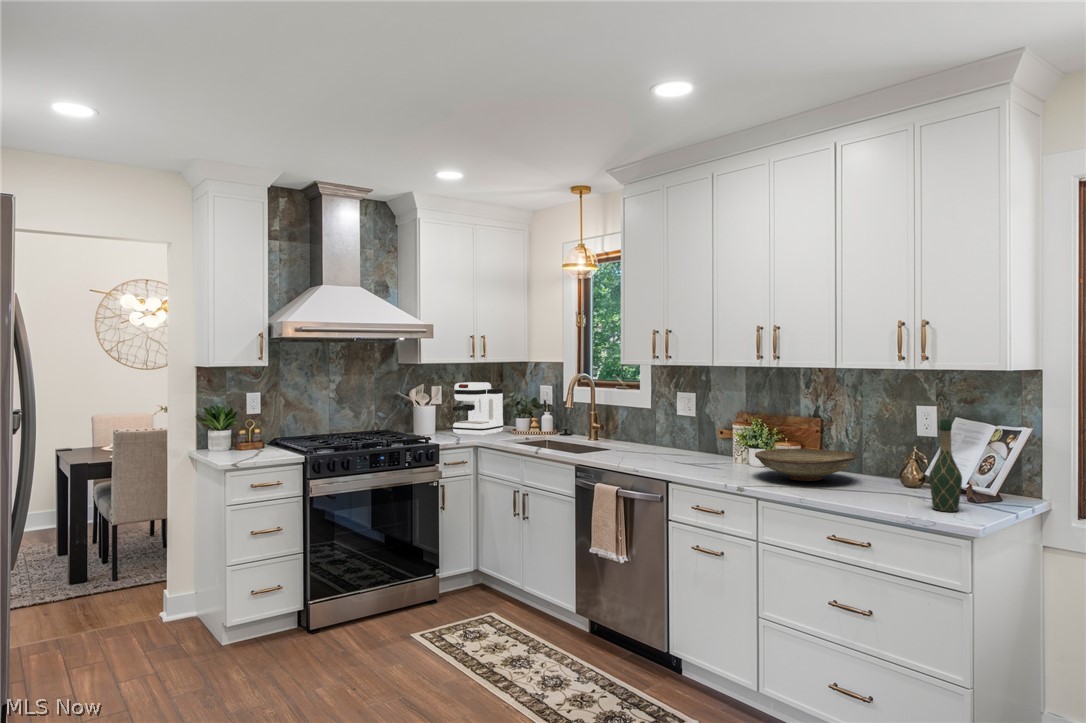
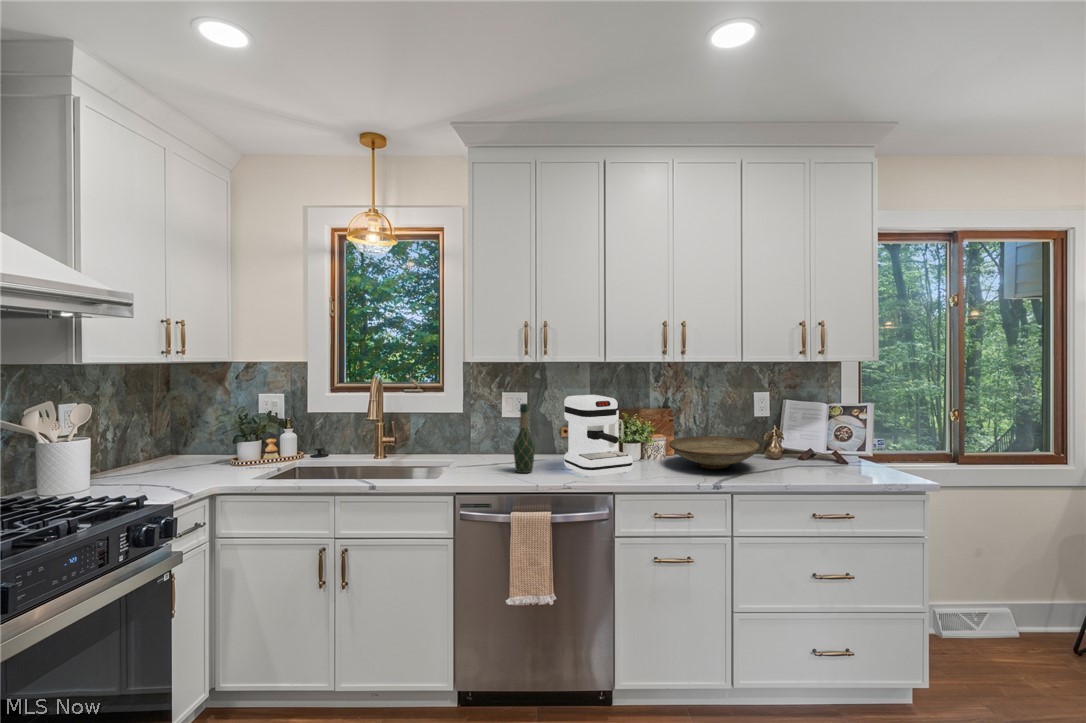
coffee maker: present [452,382,503,436] -> present [564,395,633,477]
wine bottle: present [929,419,962,511] -> present [513,404,535,473]

